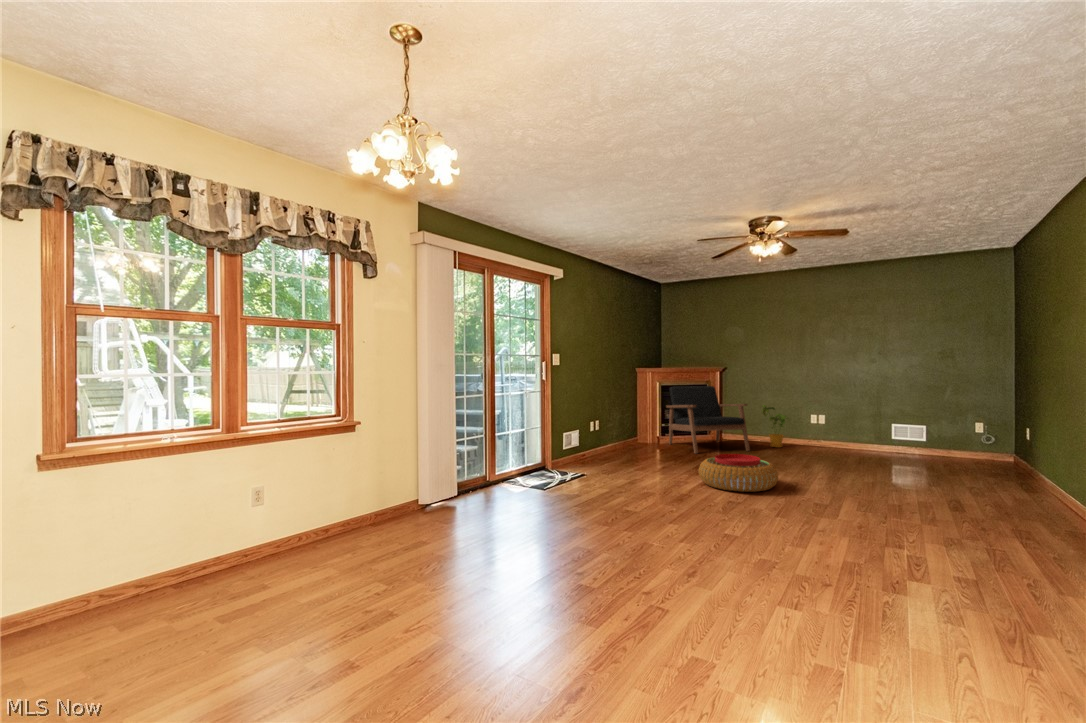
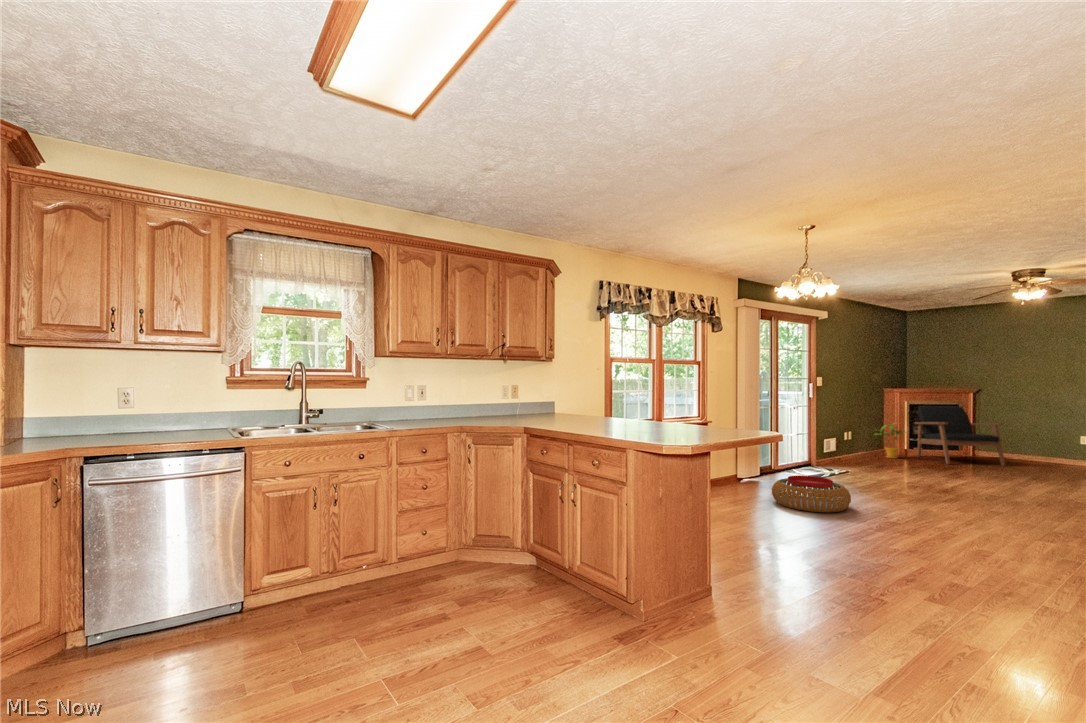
house plant: present [762,405,789,448] -> present [874,423,904,459]
pouf: present [699,454,778,492] -> present [772,476,851,512]

